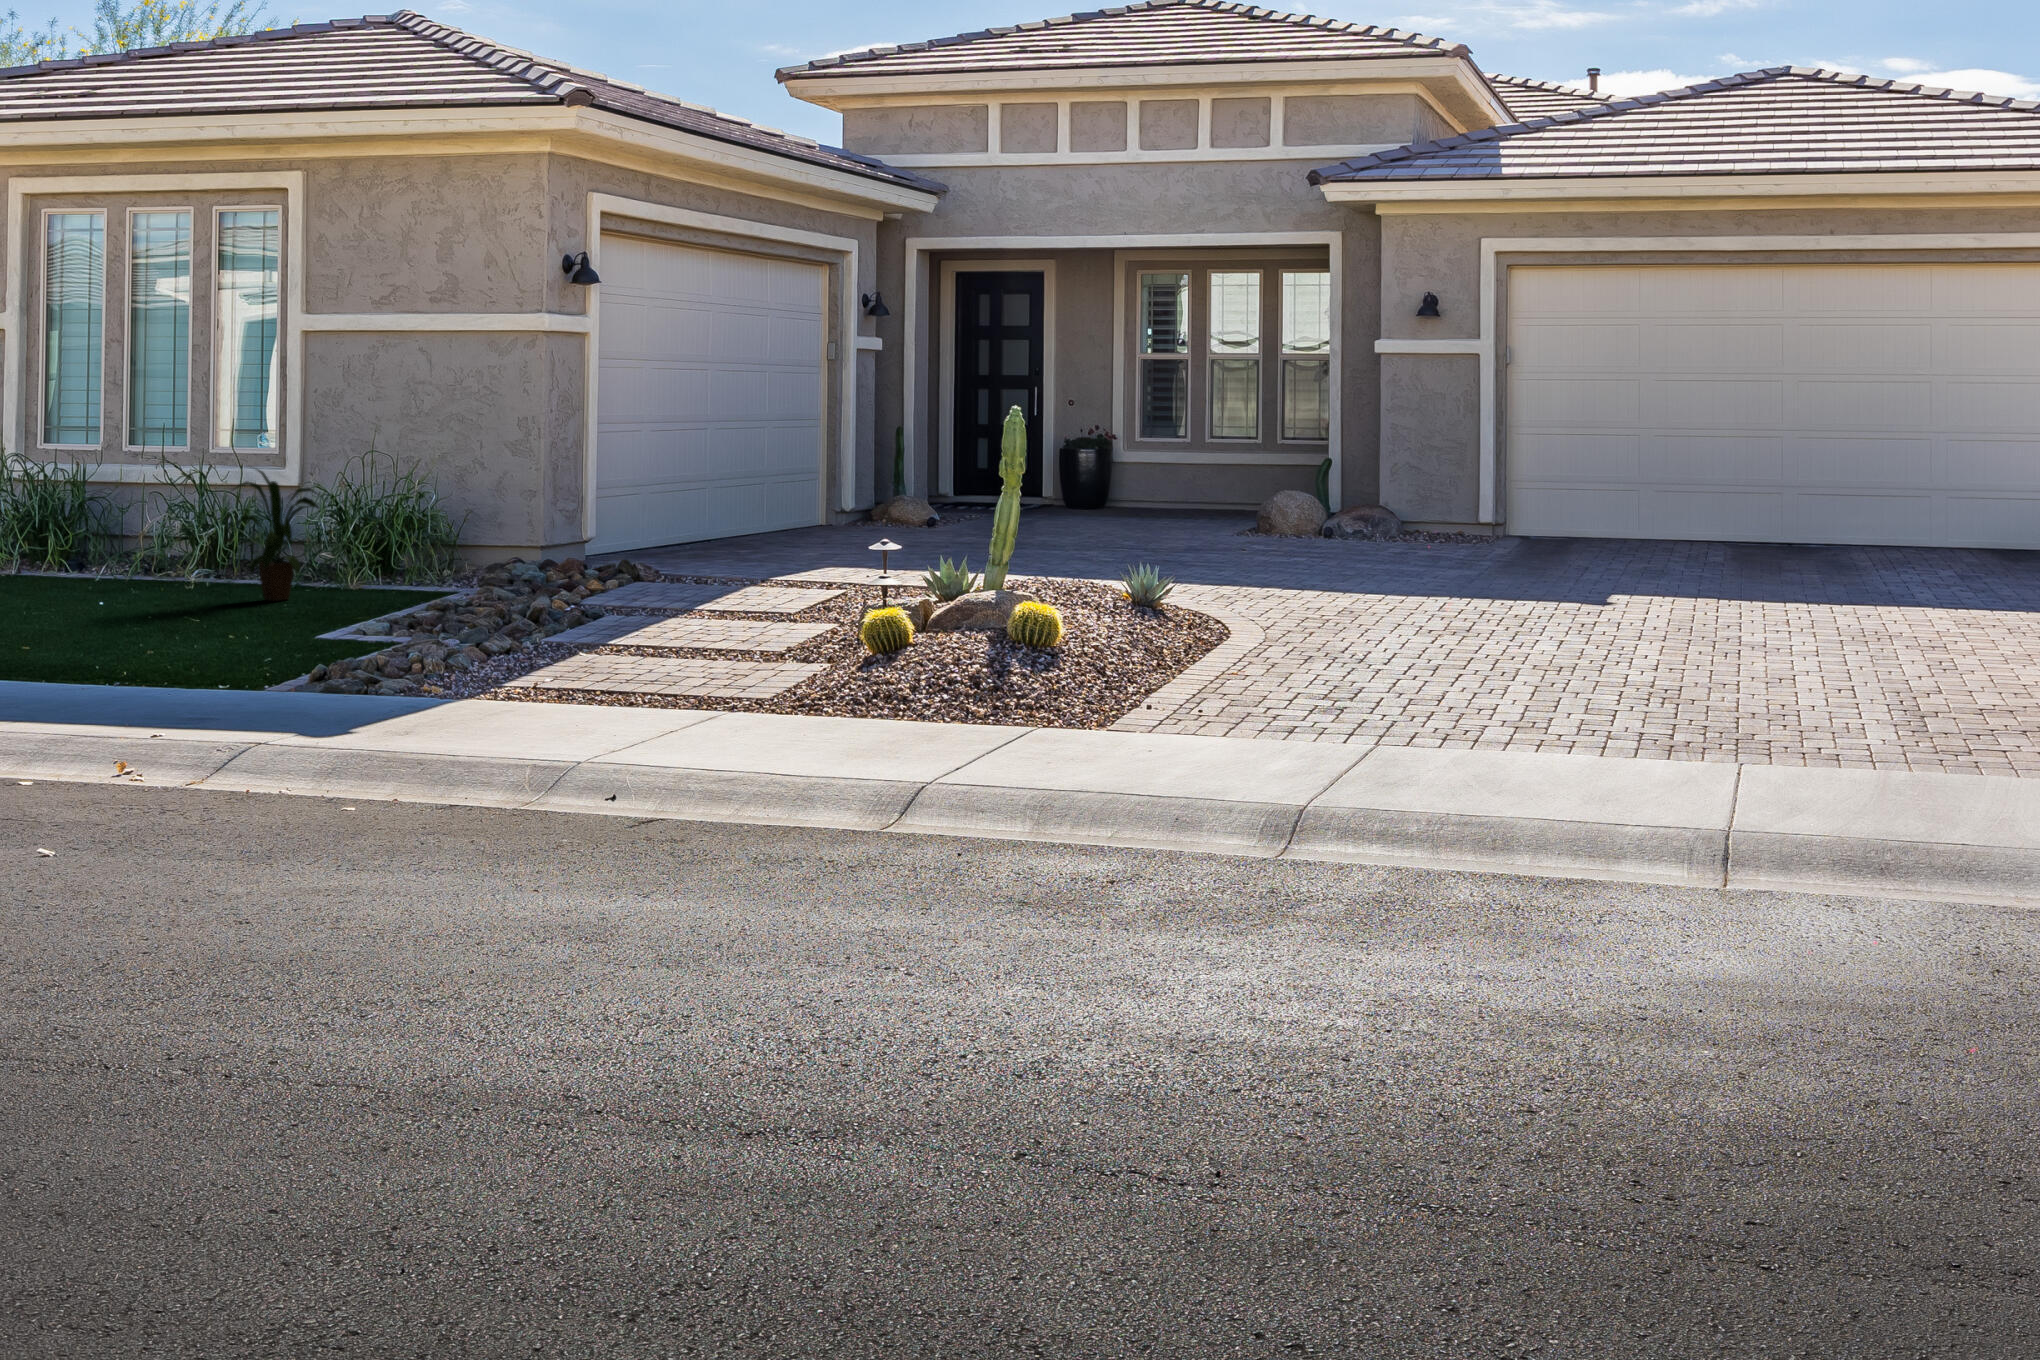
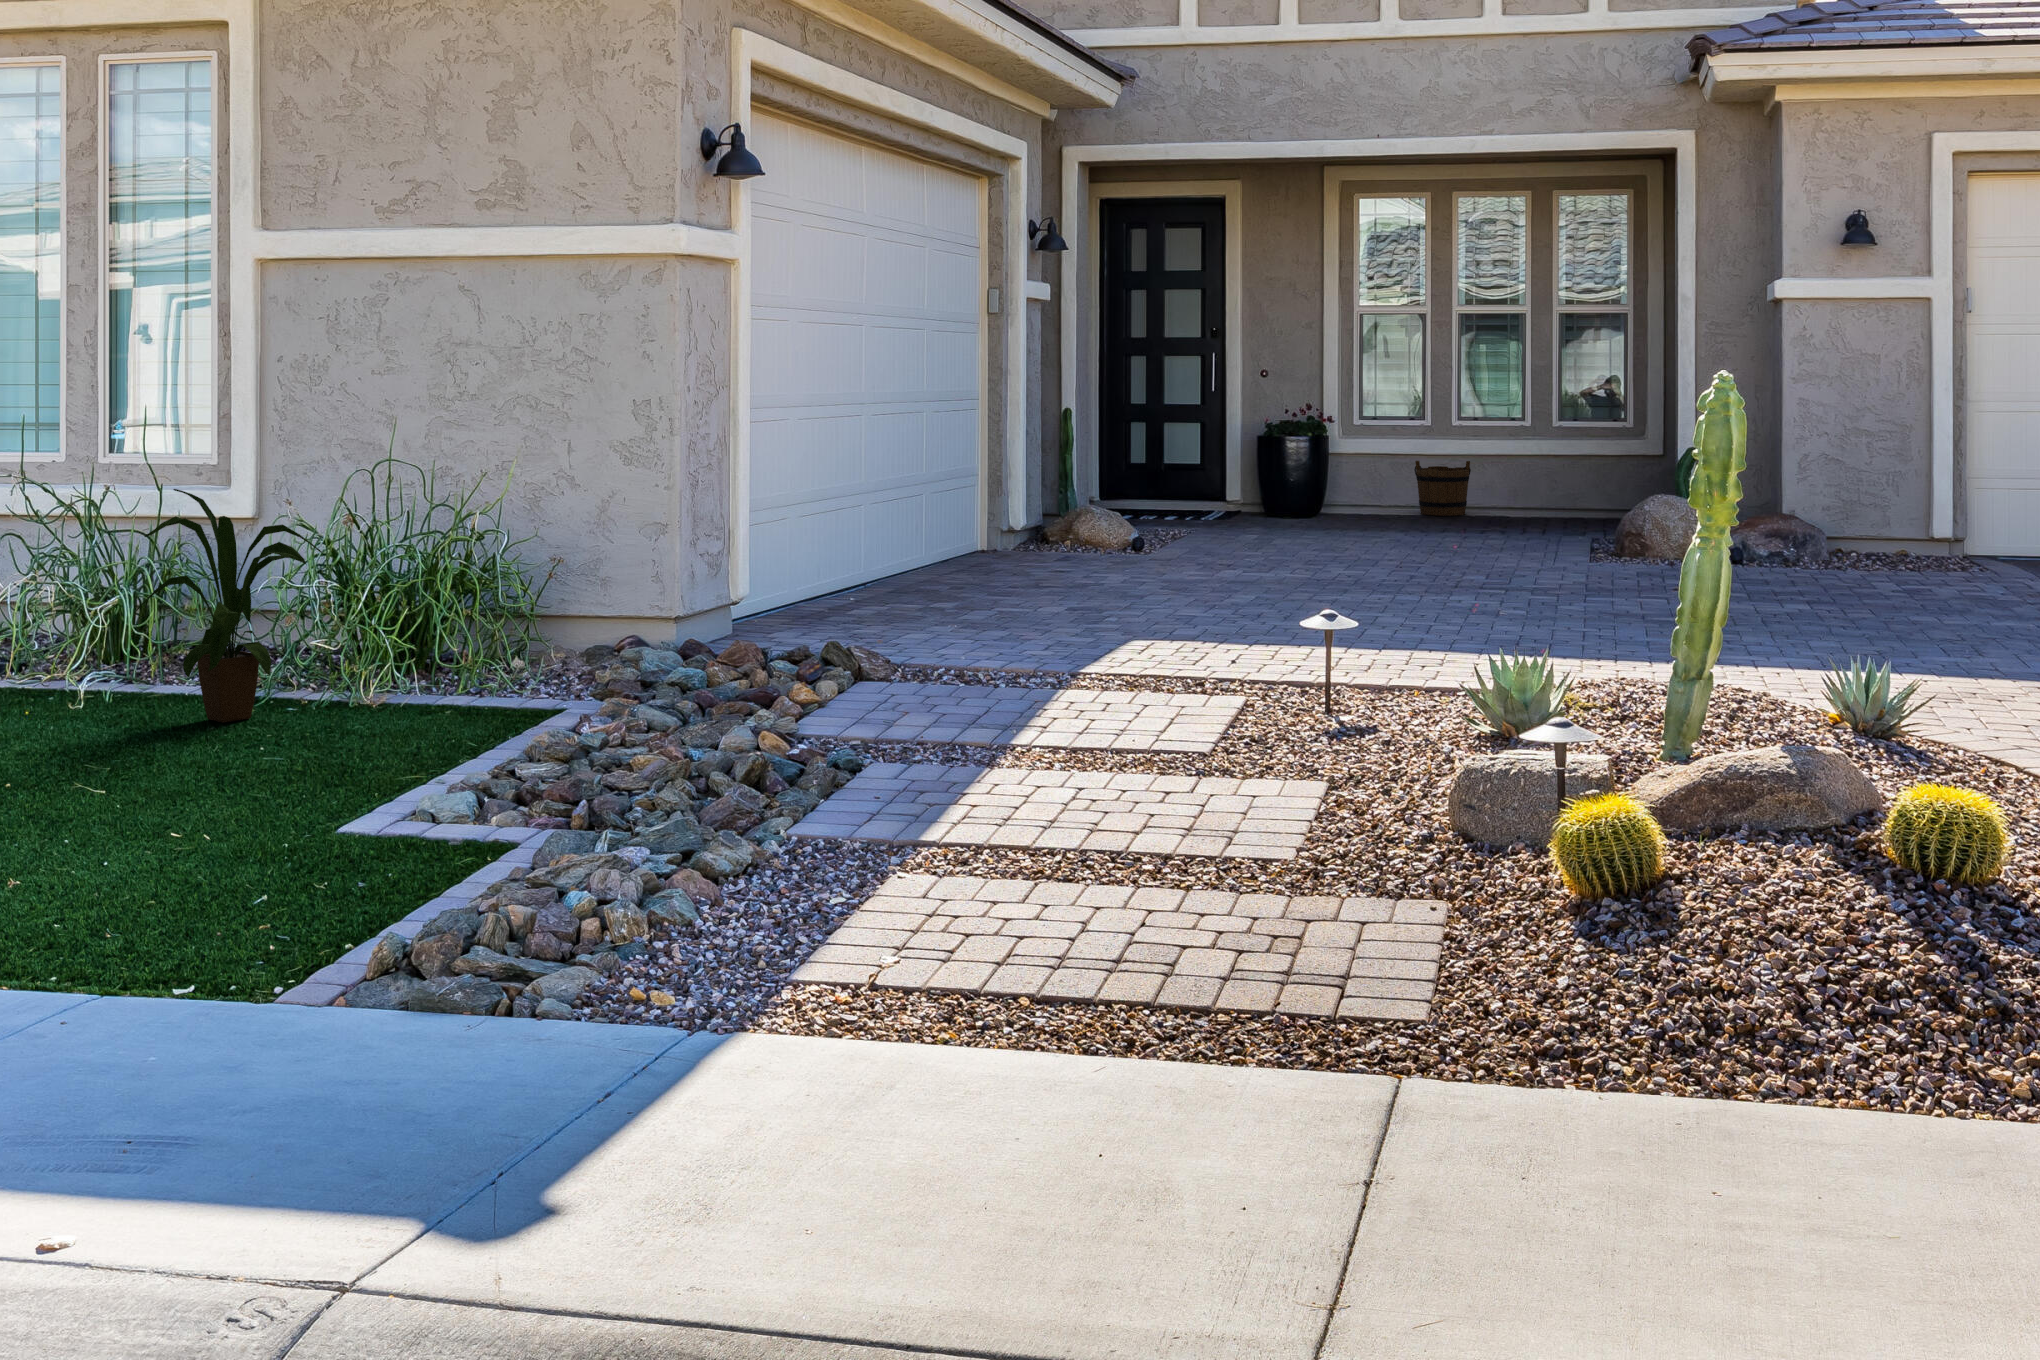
bucket: none [1176,471,1217,512] -> present [1414,461,1471,516]

